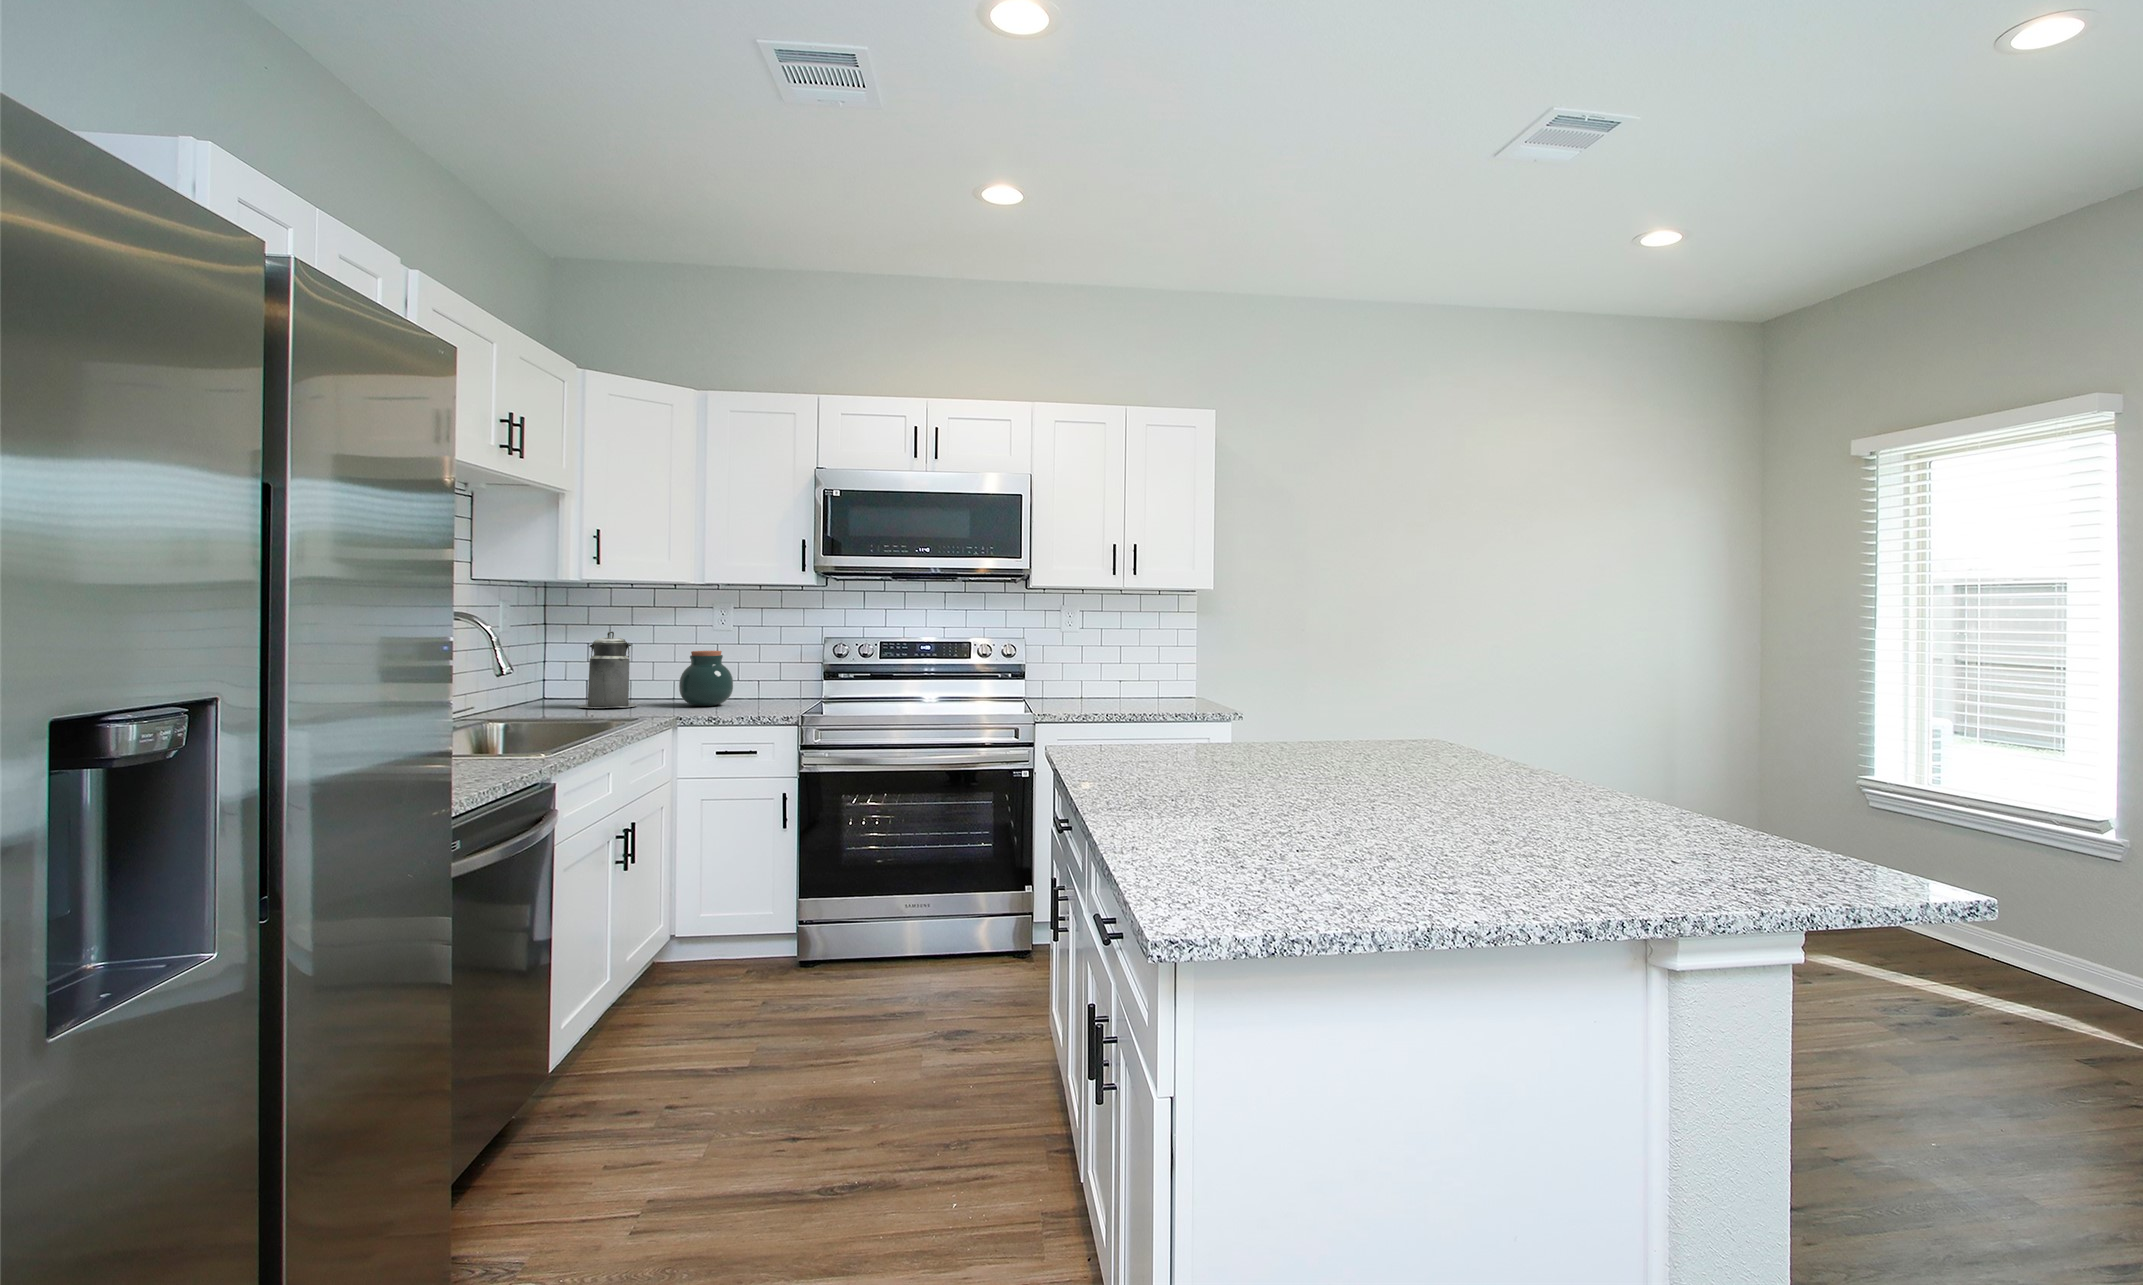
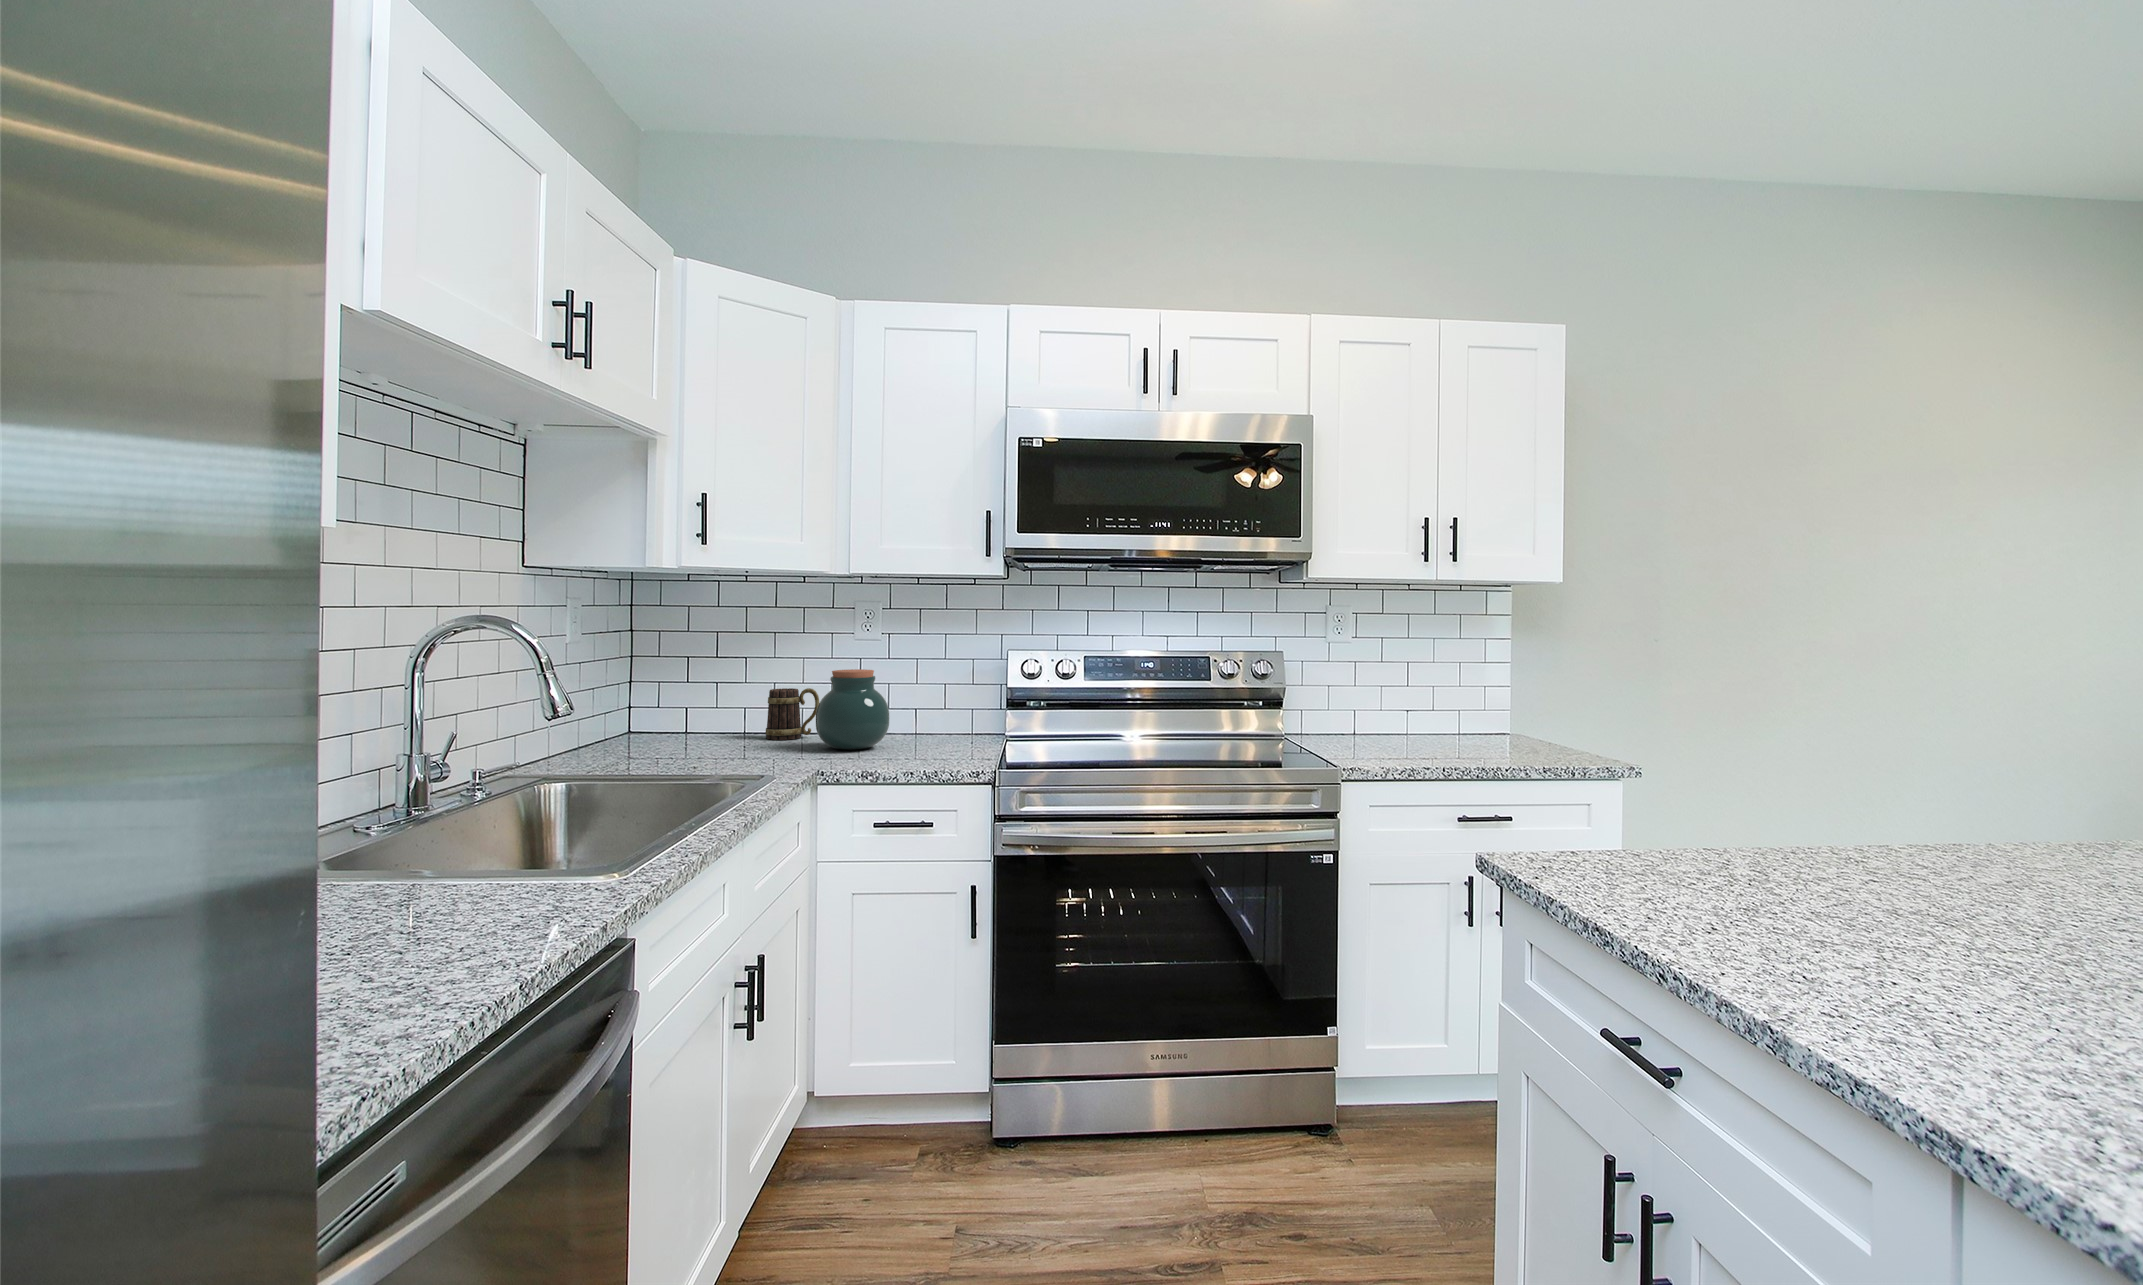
canister: present [578,631,637,708] -> none [674,642,758,754]
mug: none [645,665,685,701] -> present [765,688,819,740]

